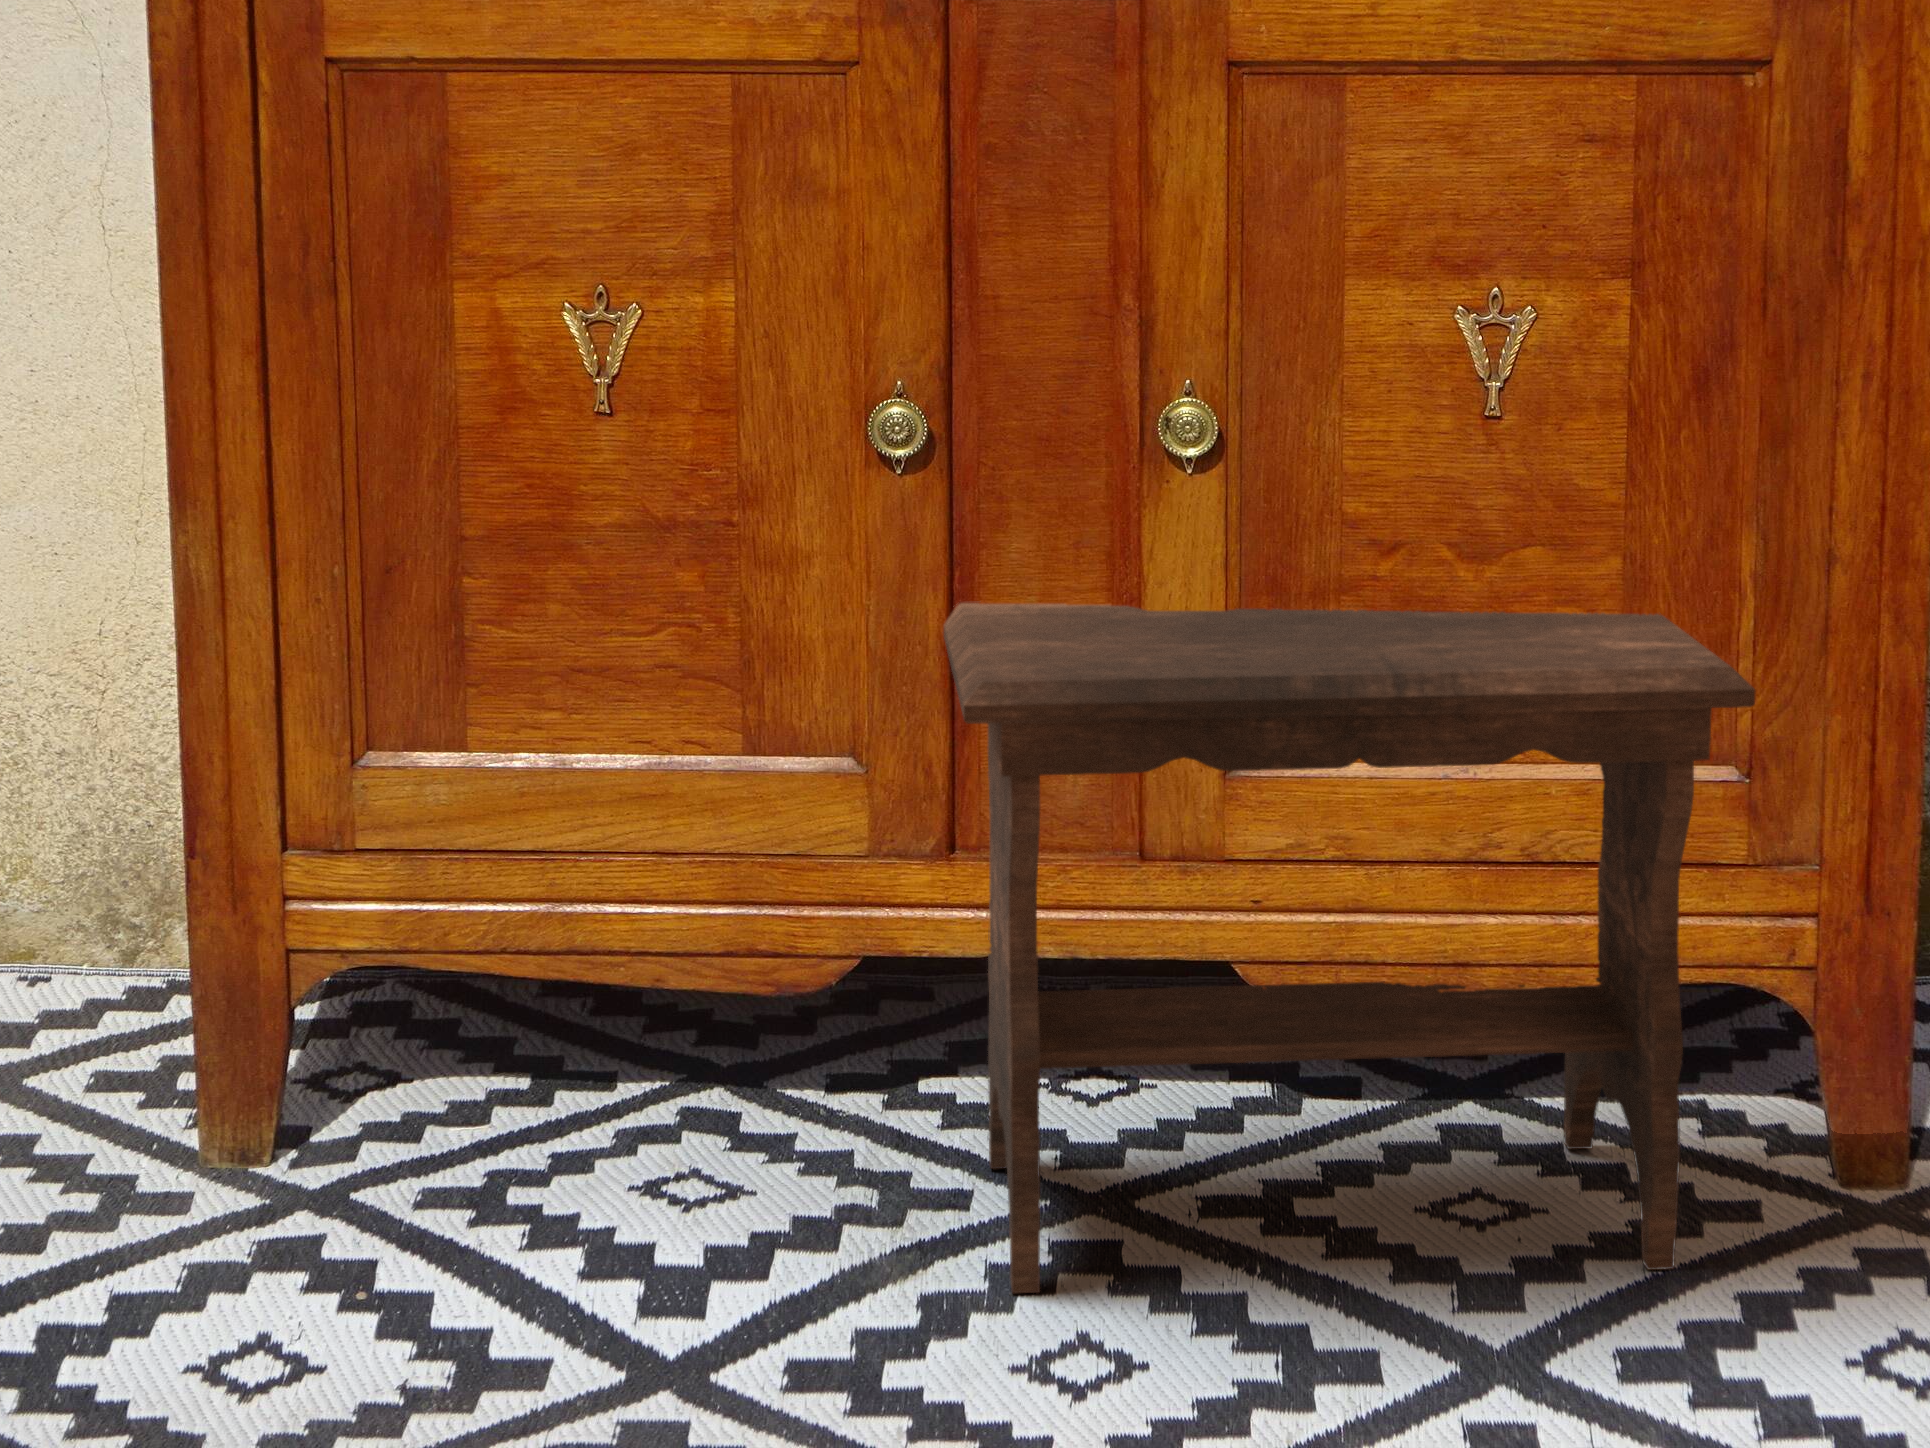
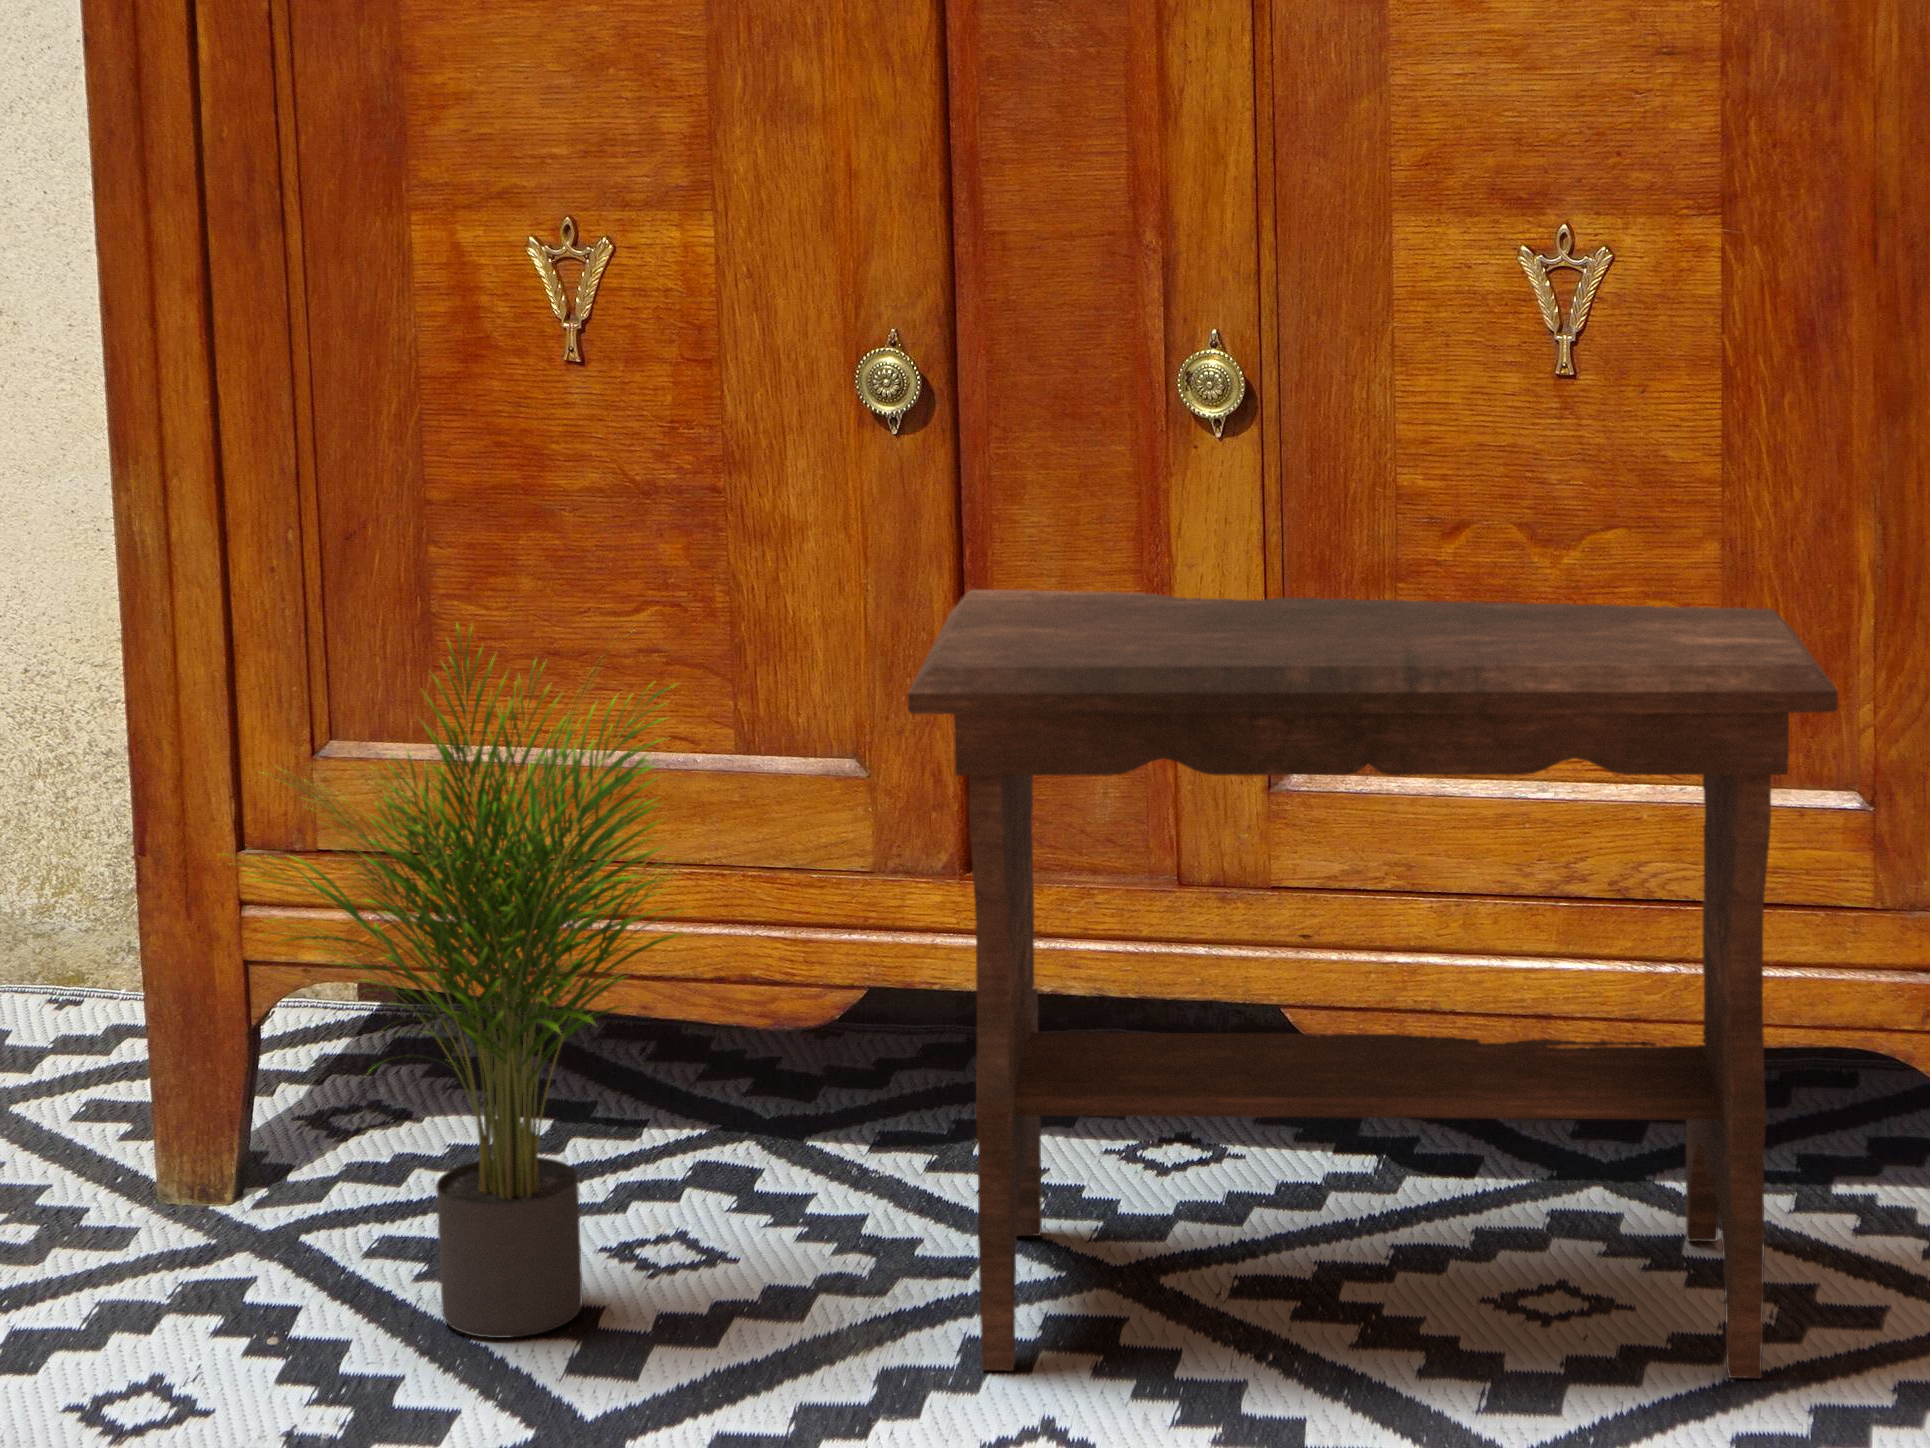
potted plant: none [296,642,764,1284] -> present [230,624,684,1338]

